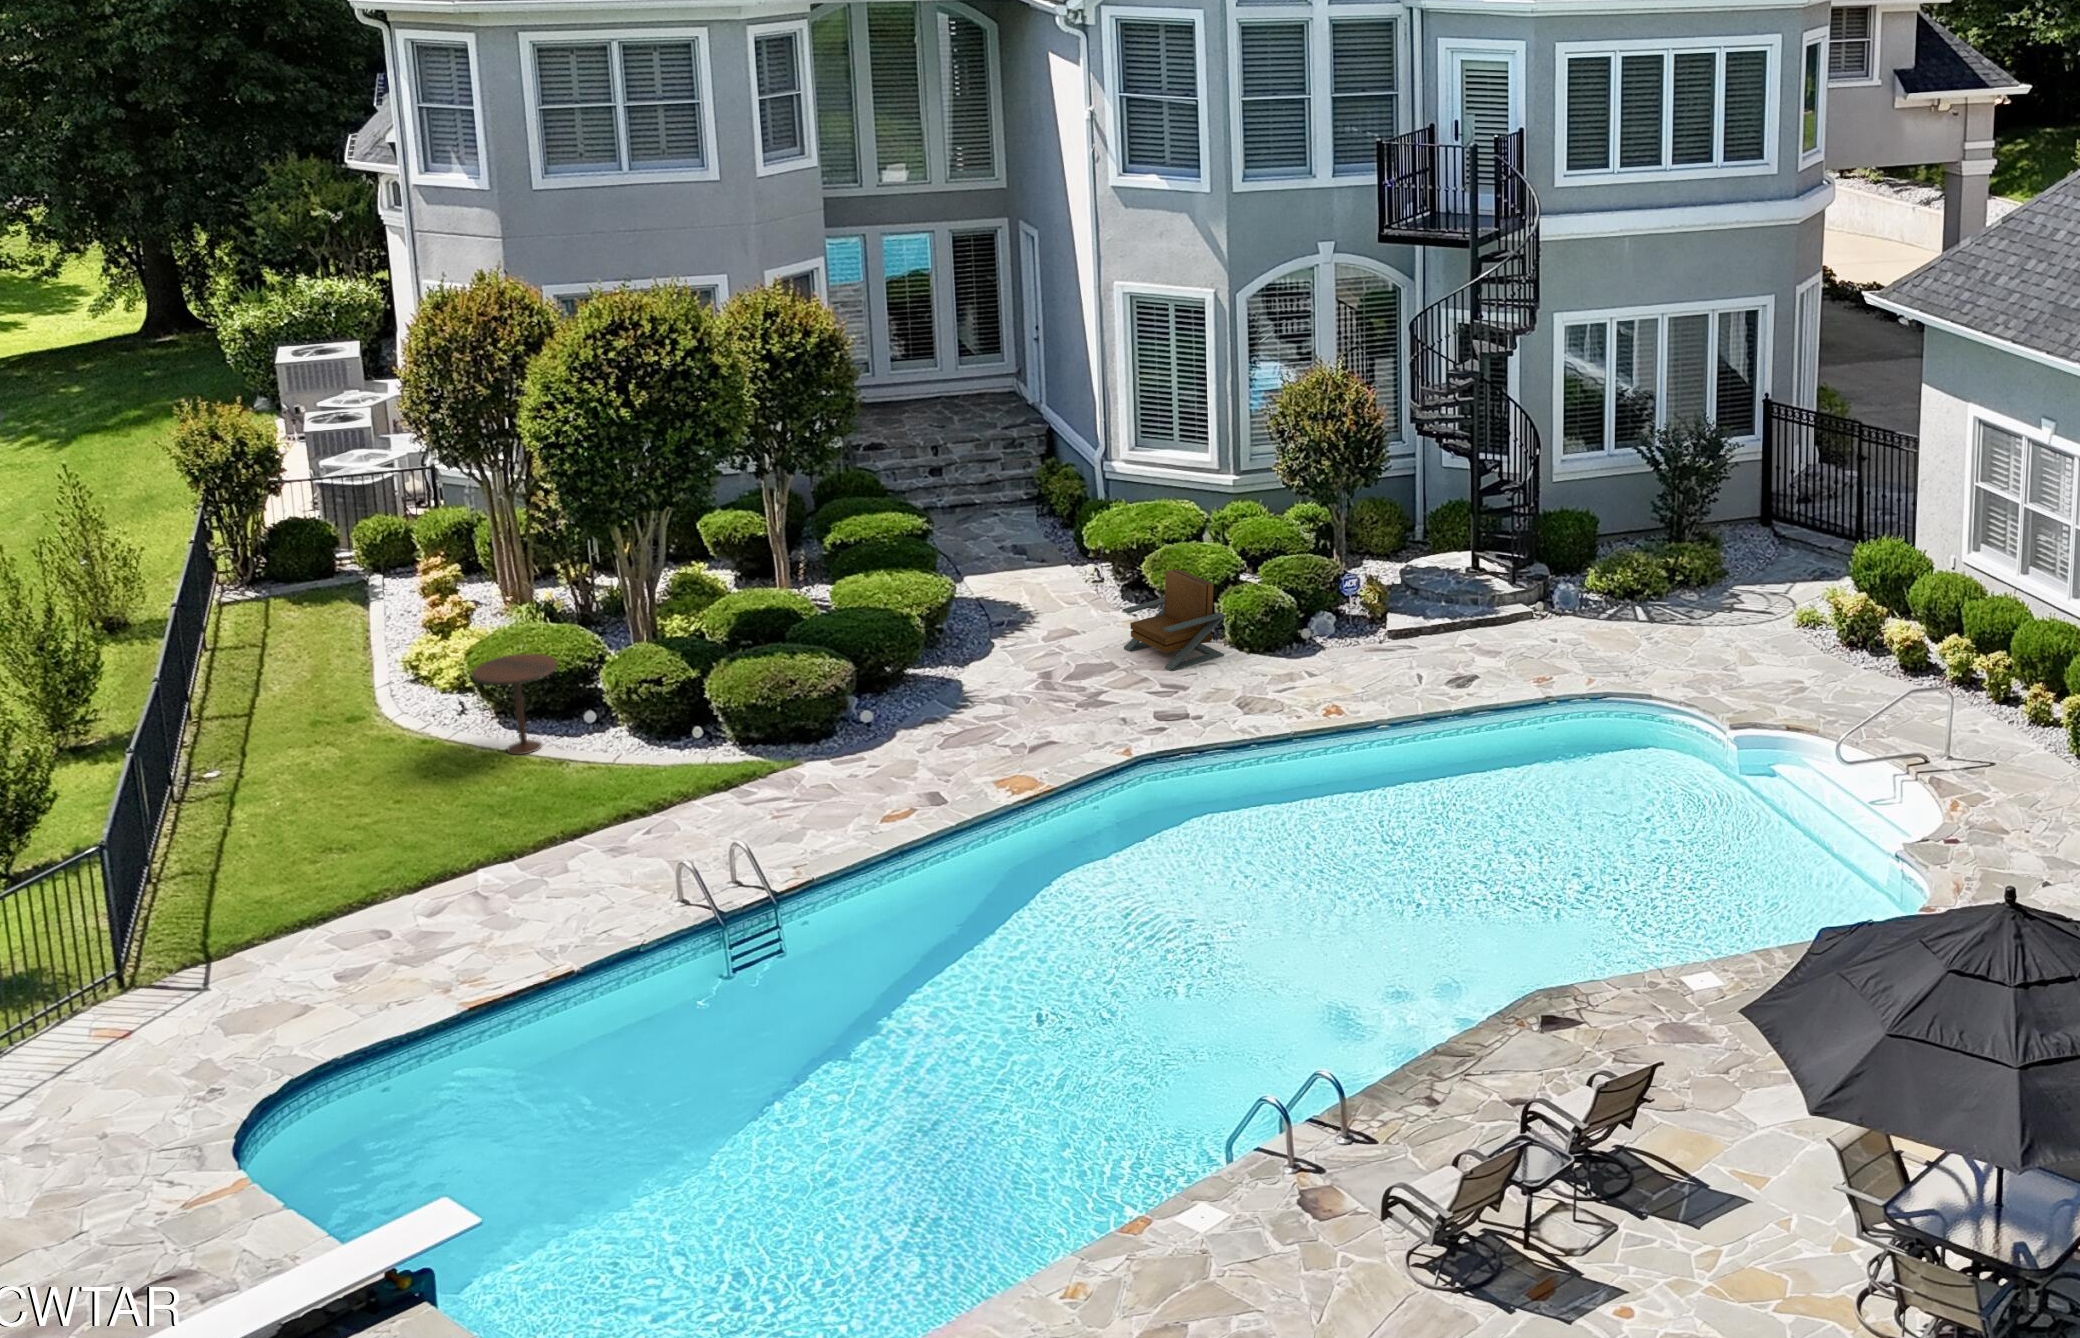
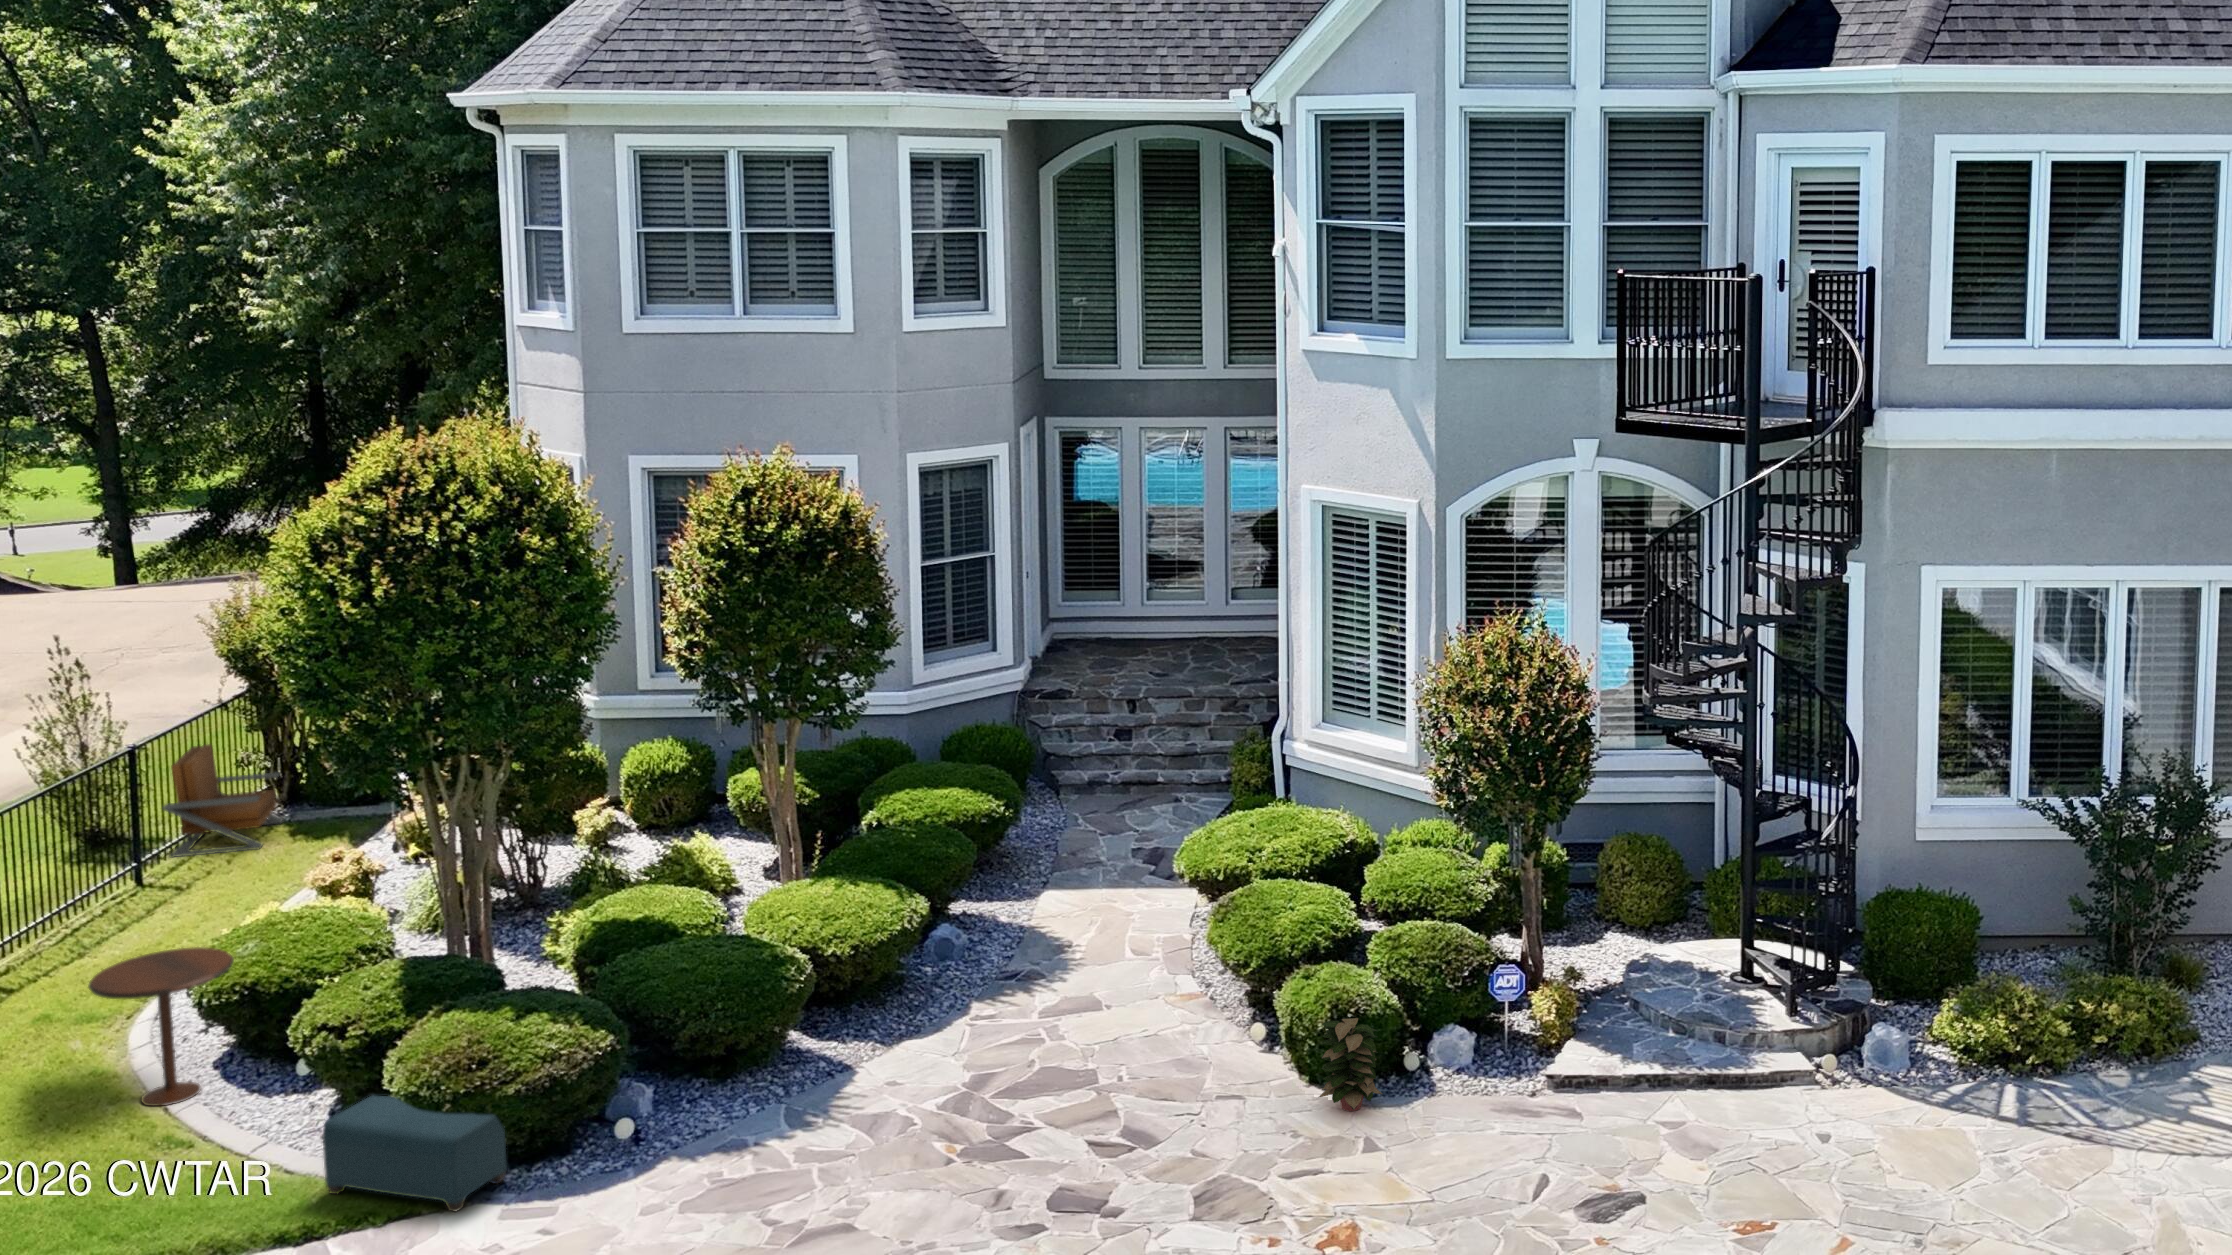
lounge chair: present [1122,569,1225,671] -> present [163,744,283,857]
decorative plant: none [1261,610,1298,664] -> present [1319,1018,1382,1111]
bench: none [708,715,815,775] -> present [322,1096,507,1211]

